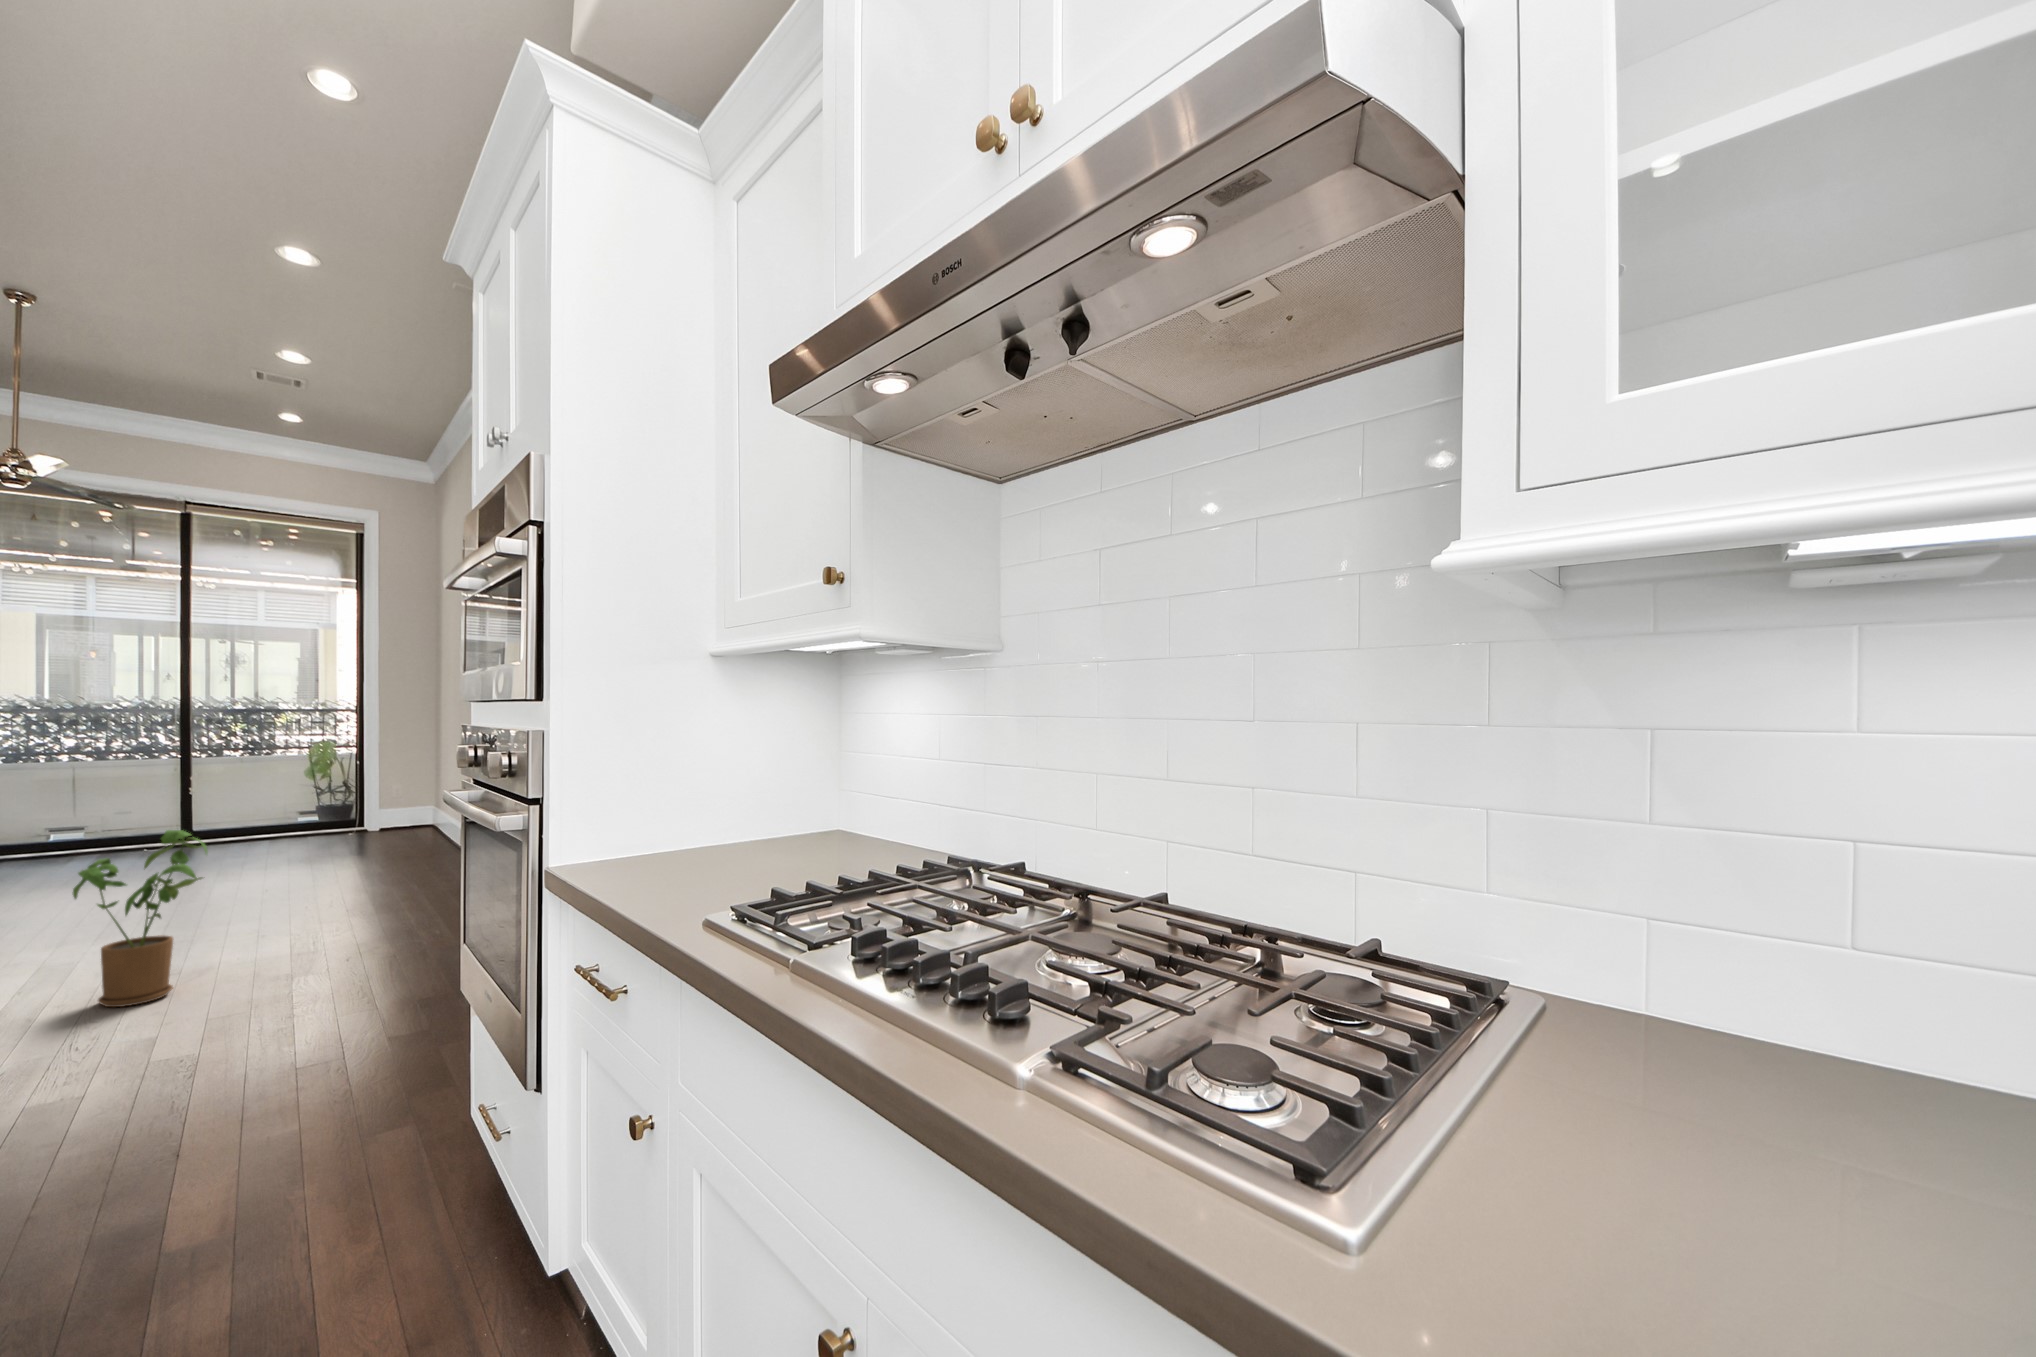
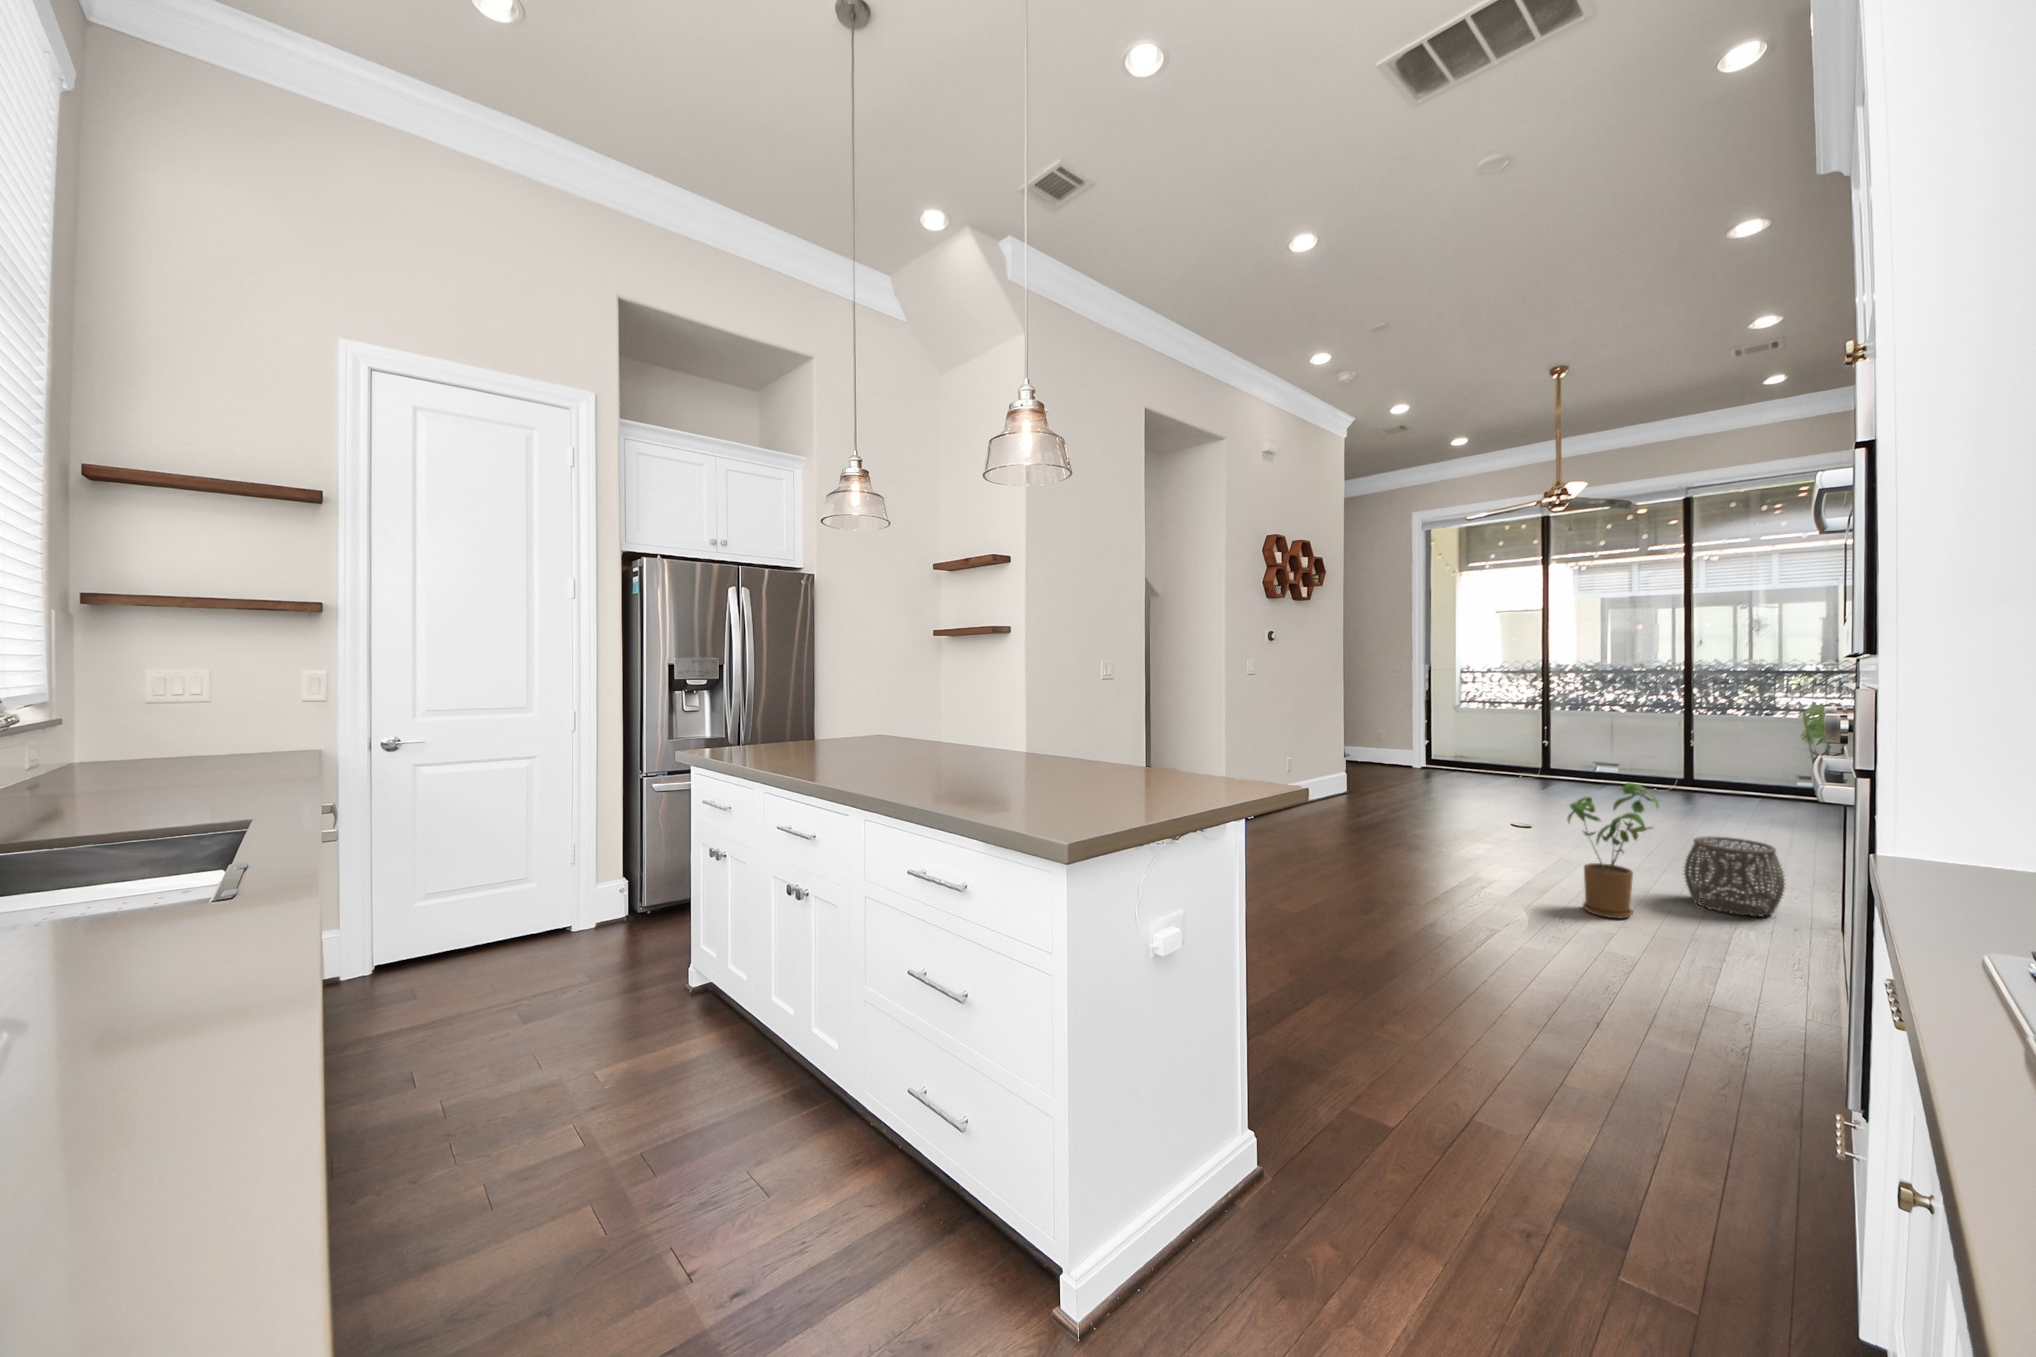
woven basket: none [226,872,334,956] -> present [1684,836,1785,916]

